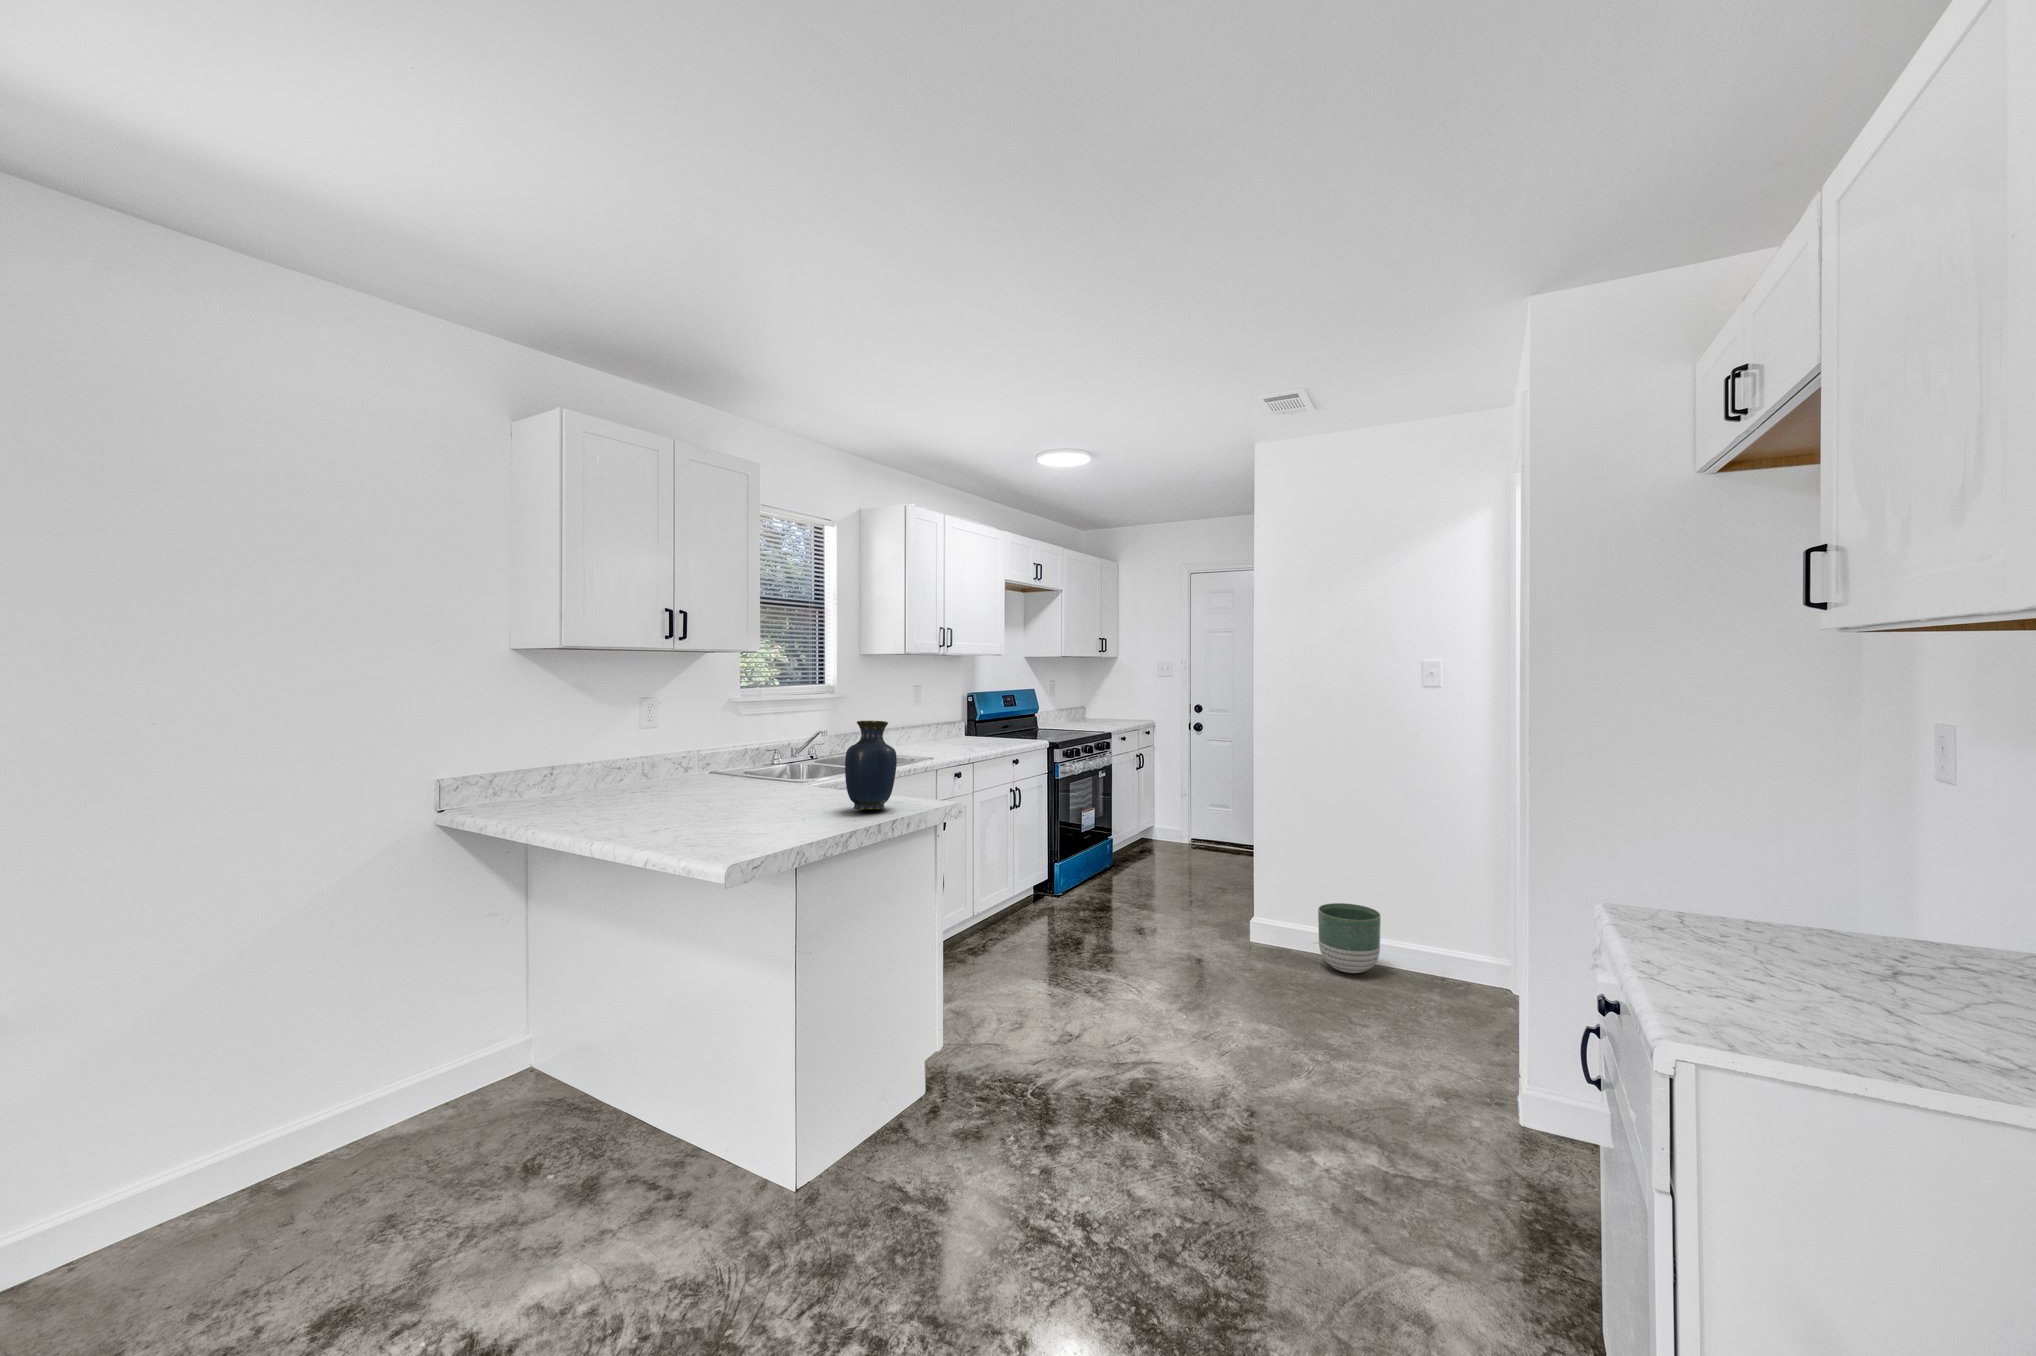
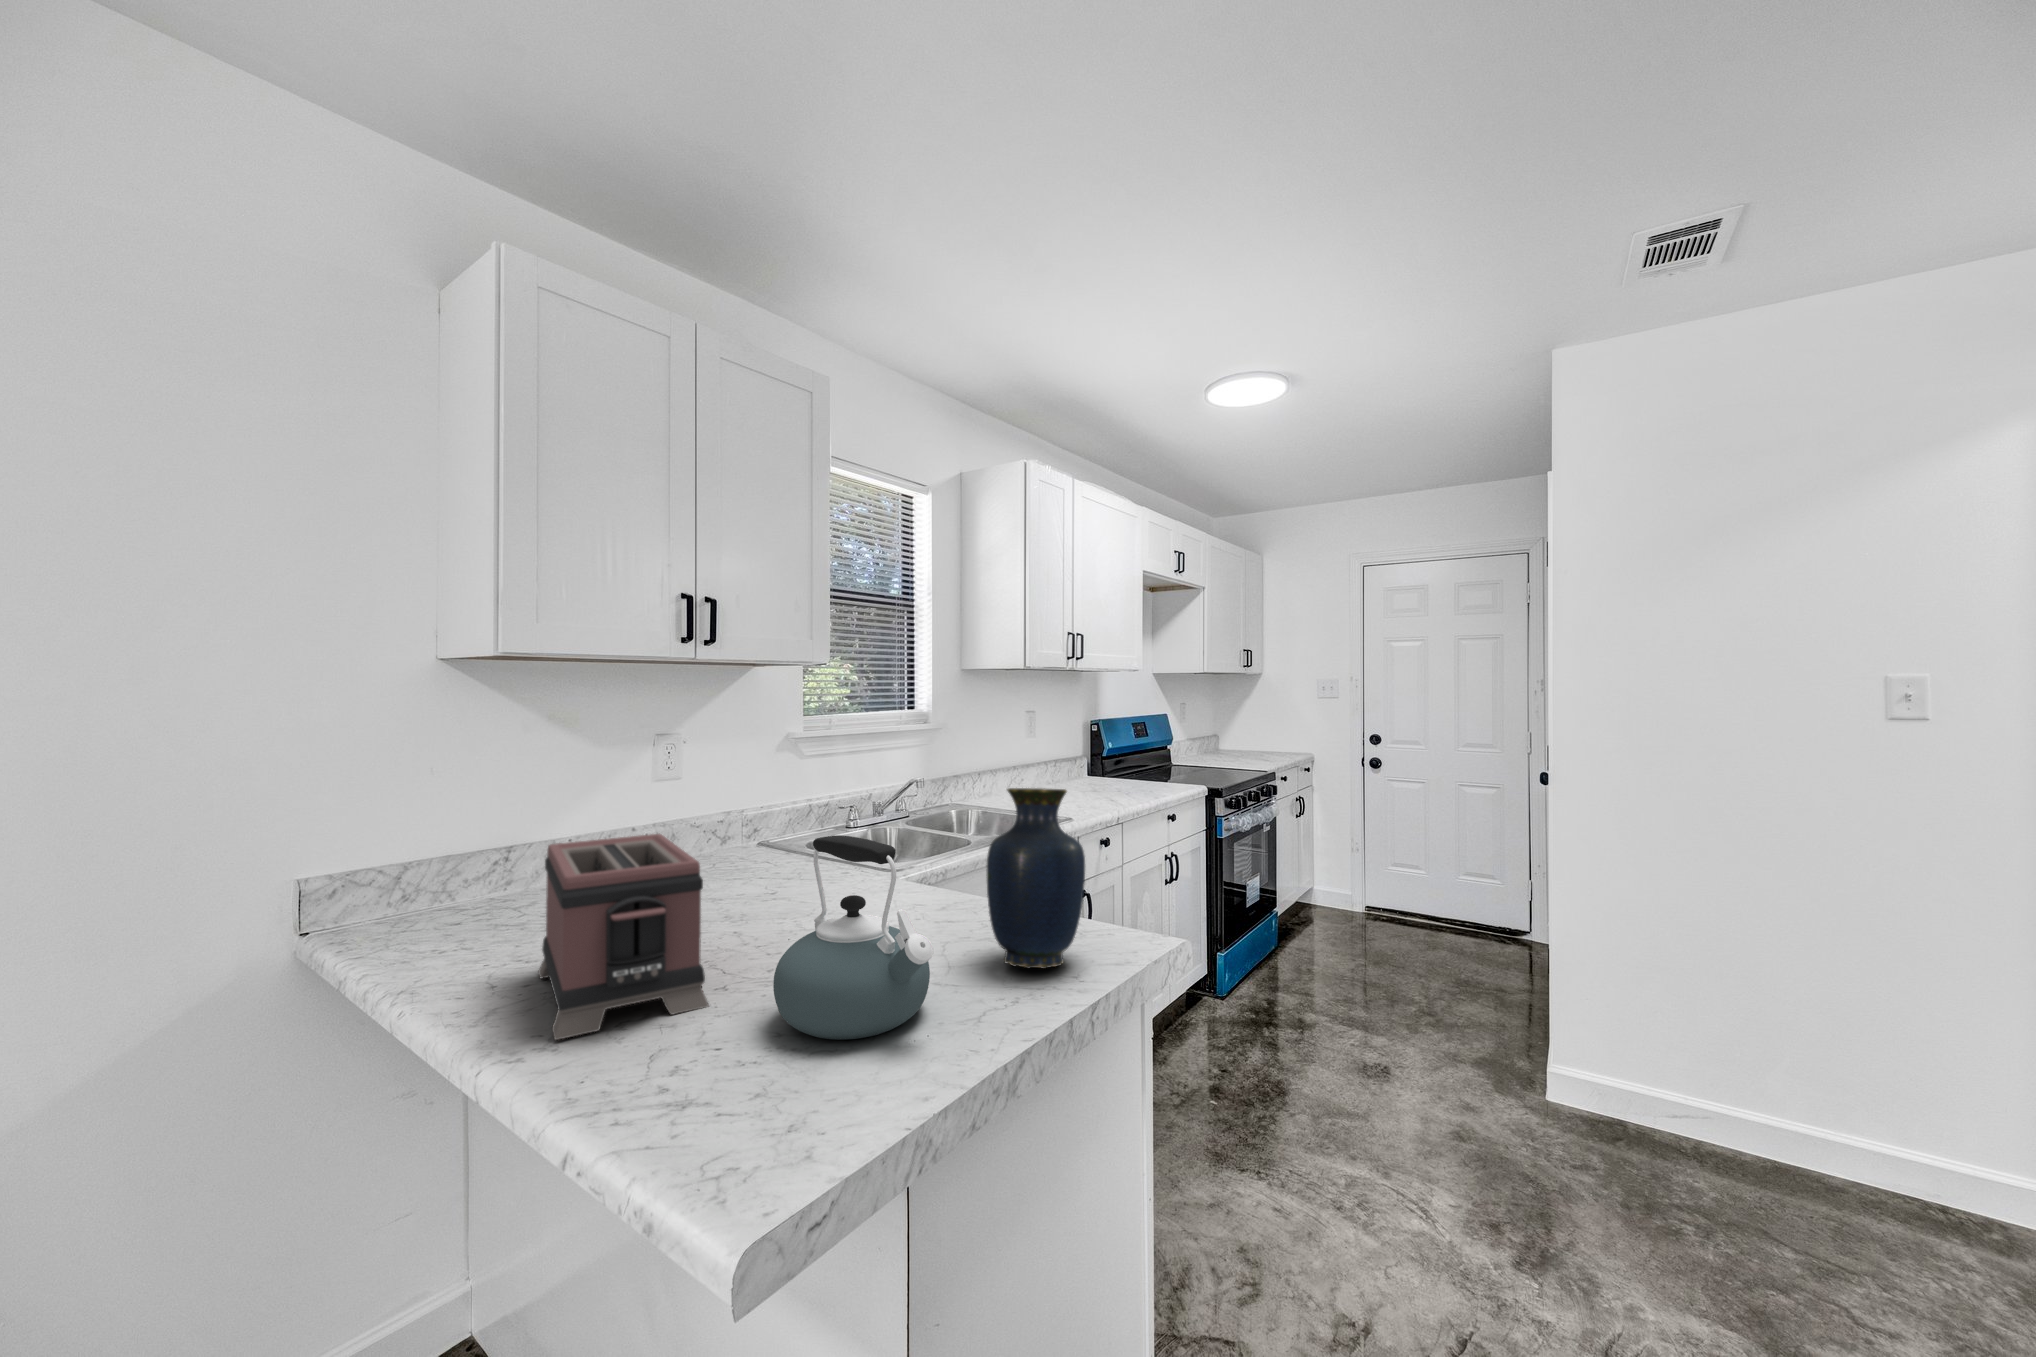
kettle: none [736,742,812,830] -> present [773,835,934,1040]
toaster: none [604,748,702,834] -> present [539,834,709,1040]
planter: present [1318,903,1381,973] -> none [1692,1055,1819,1183]

